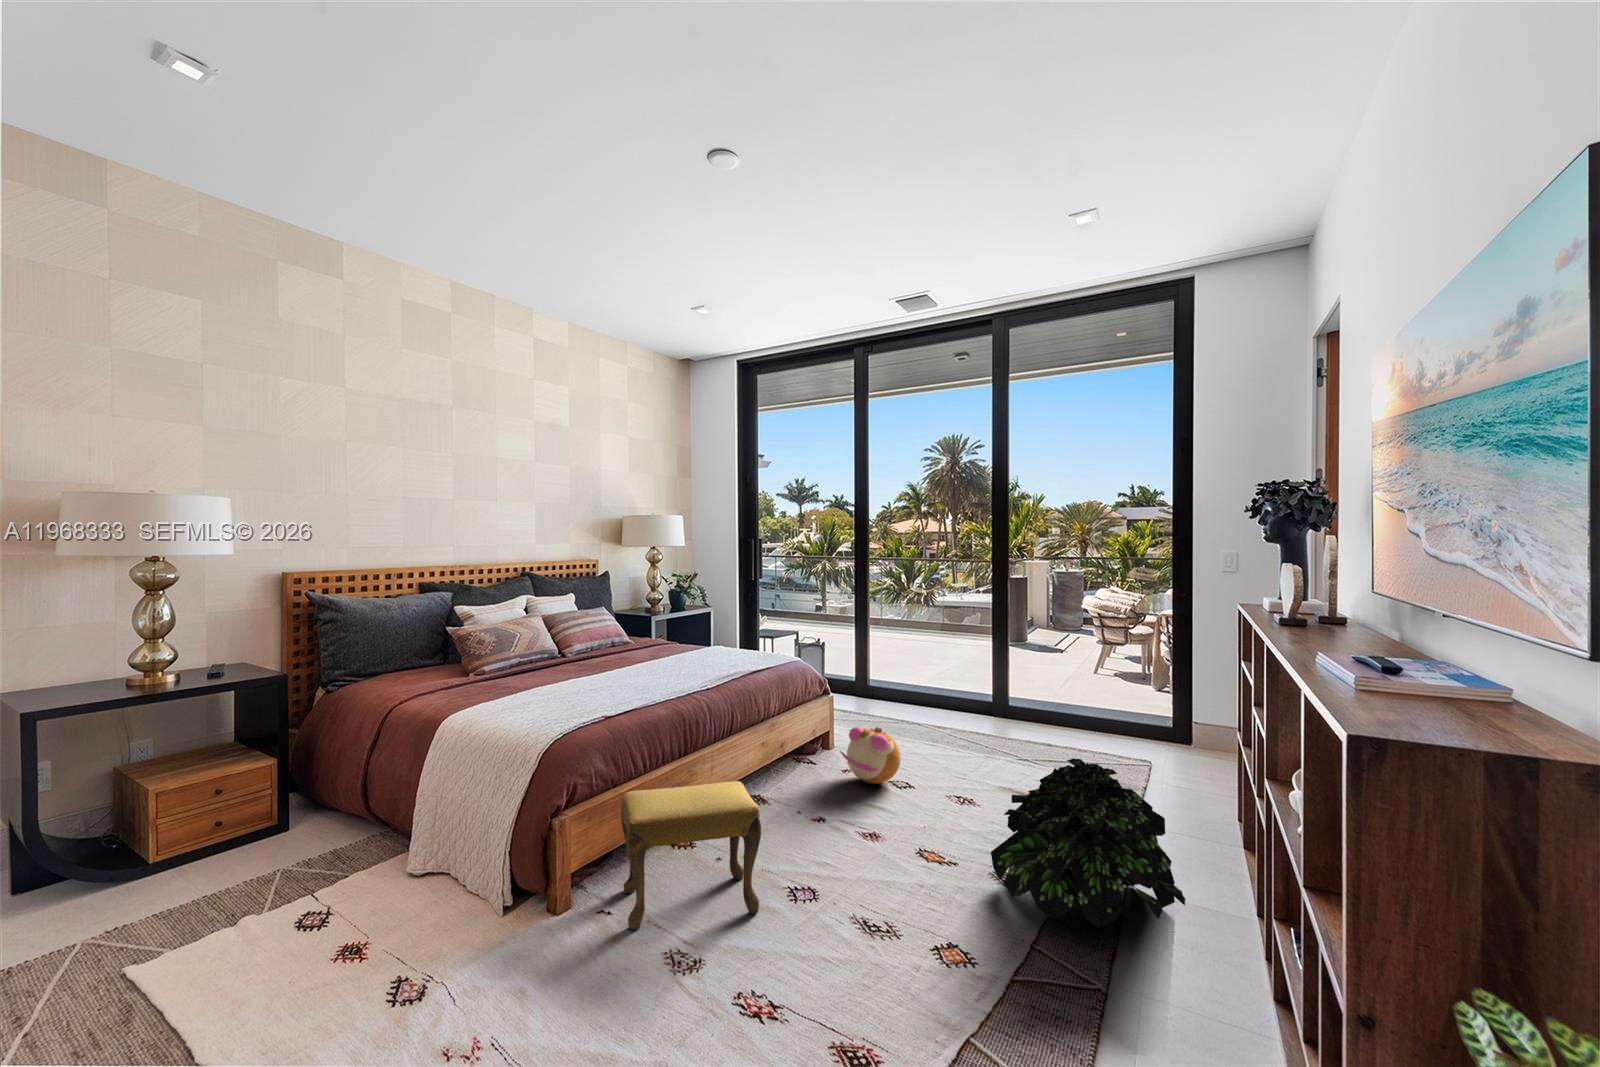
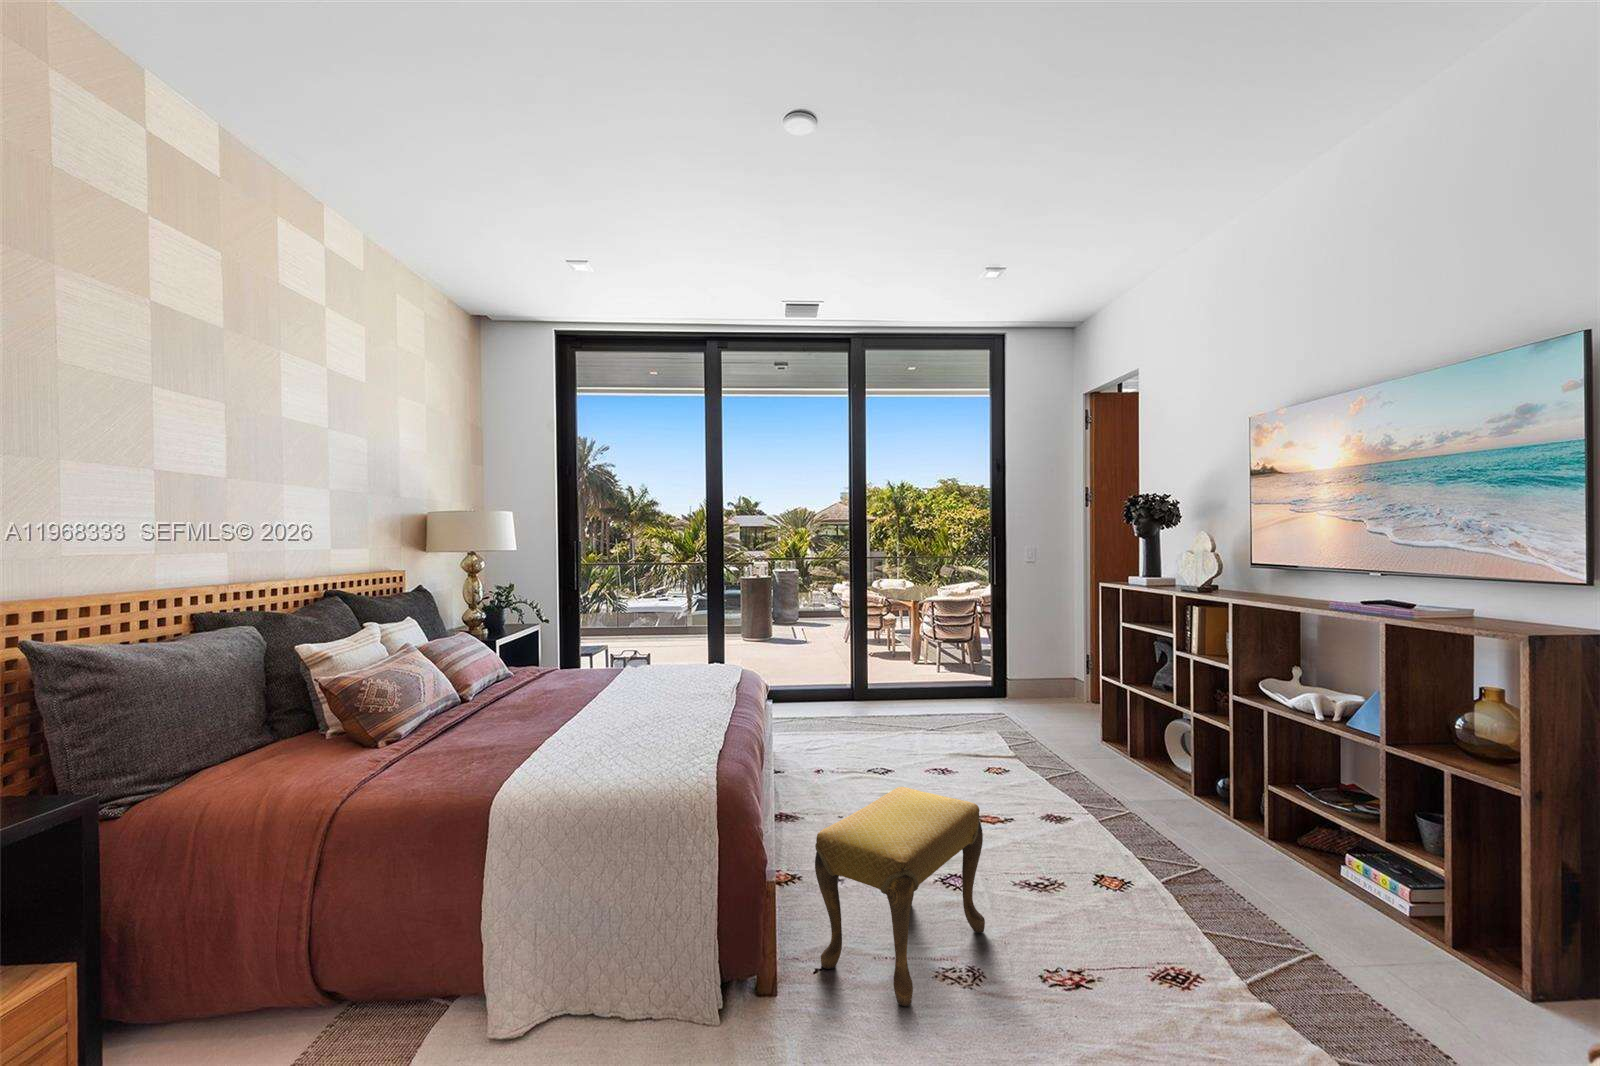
plush toy: present [840,727,901,784] -> none [829,713,888,775]
potted plant: present [991,759,1185,927] -> none [1073,690,1261,837]

